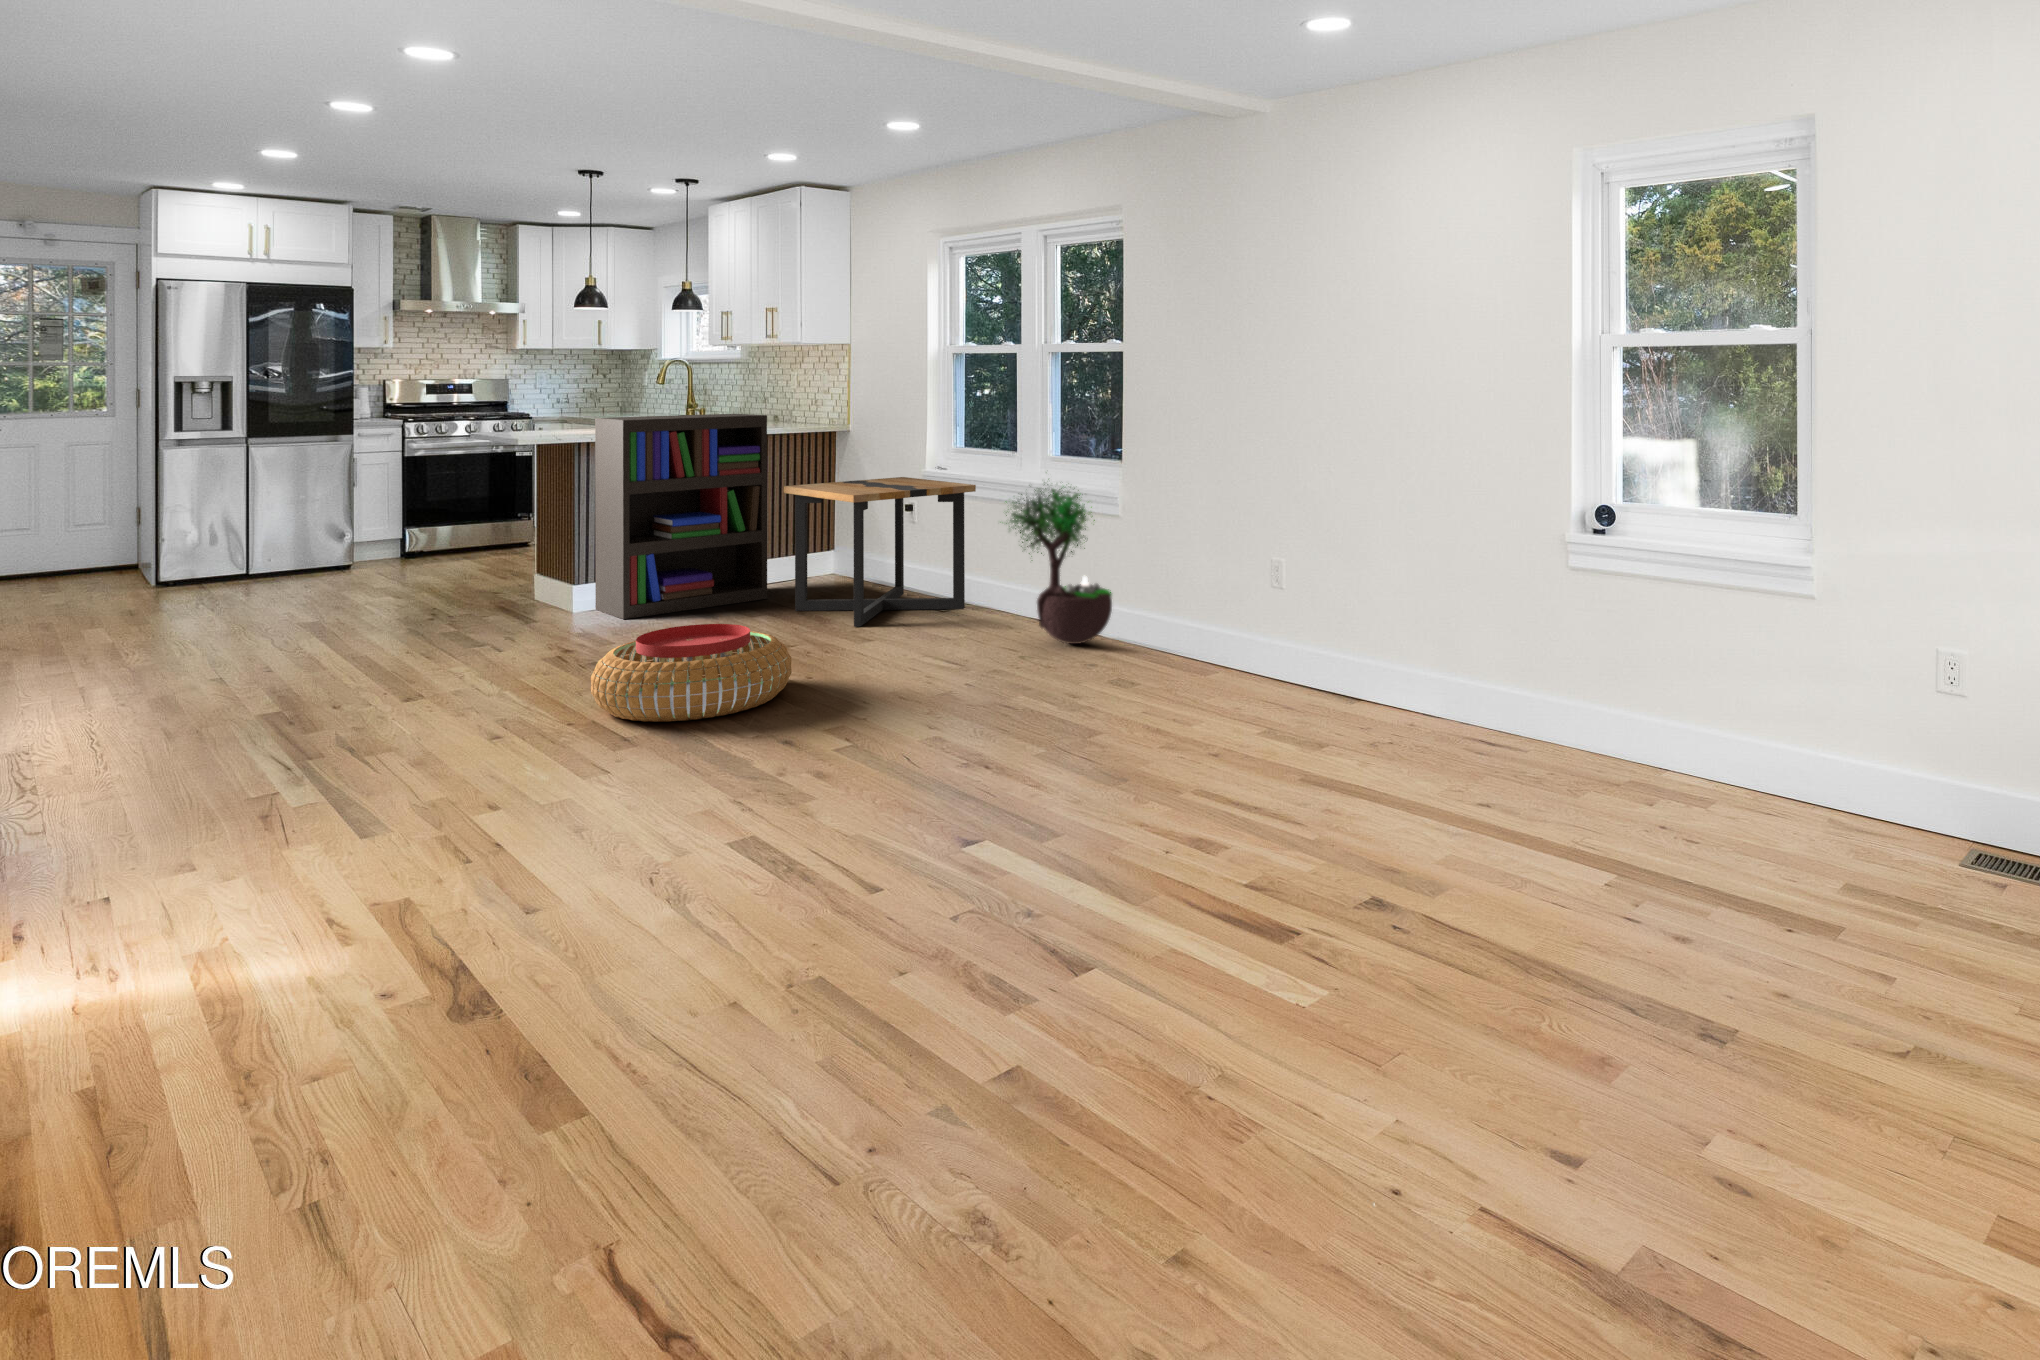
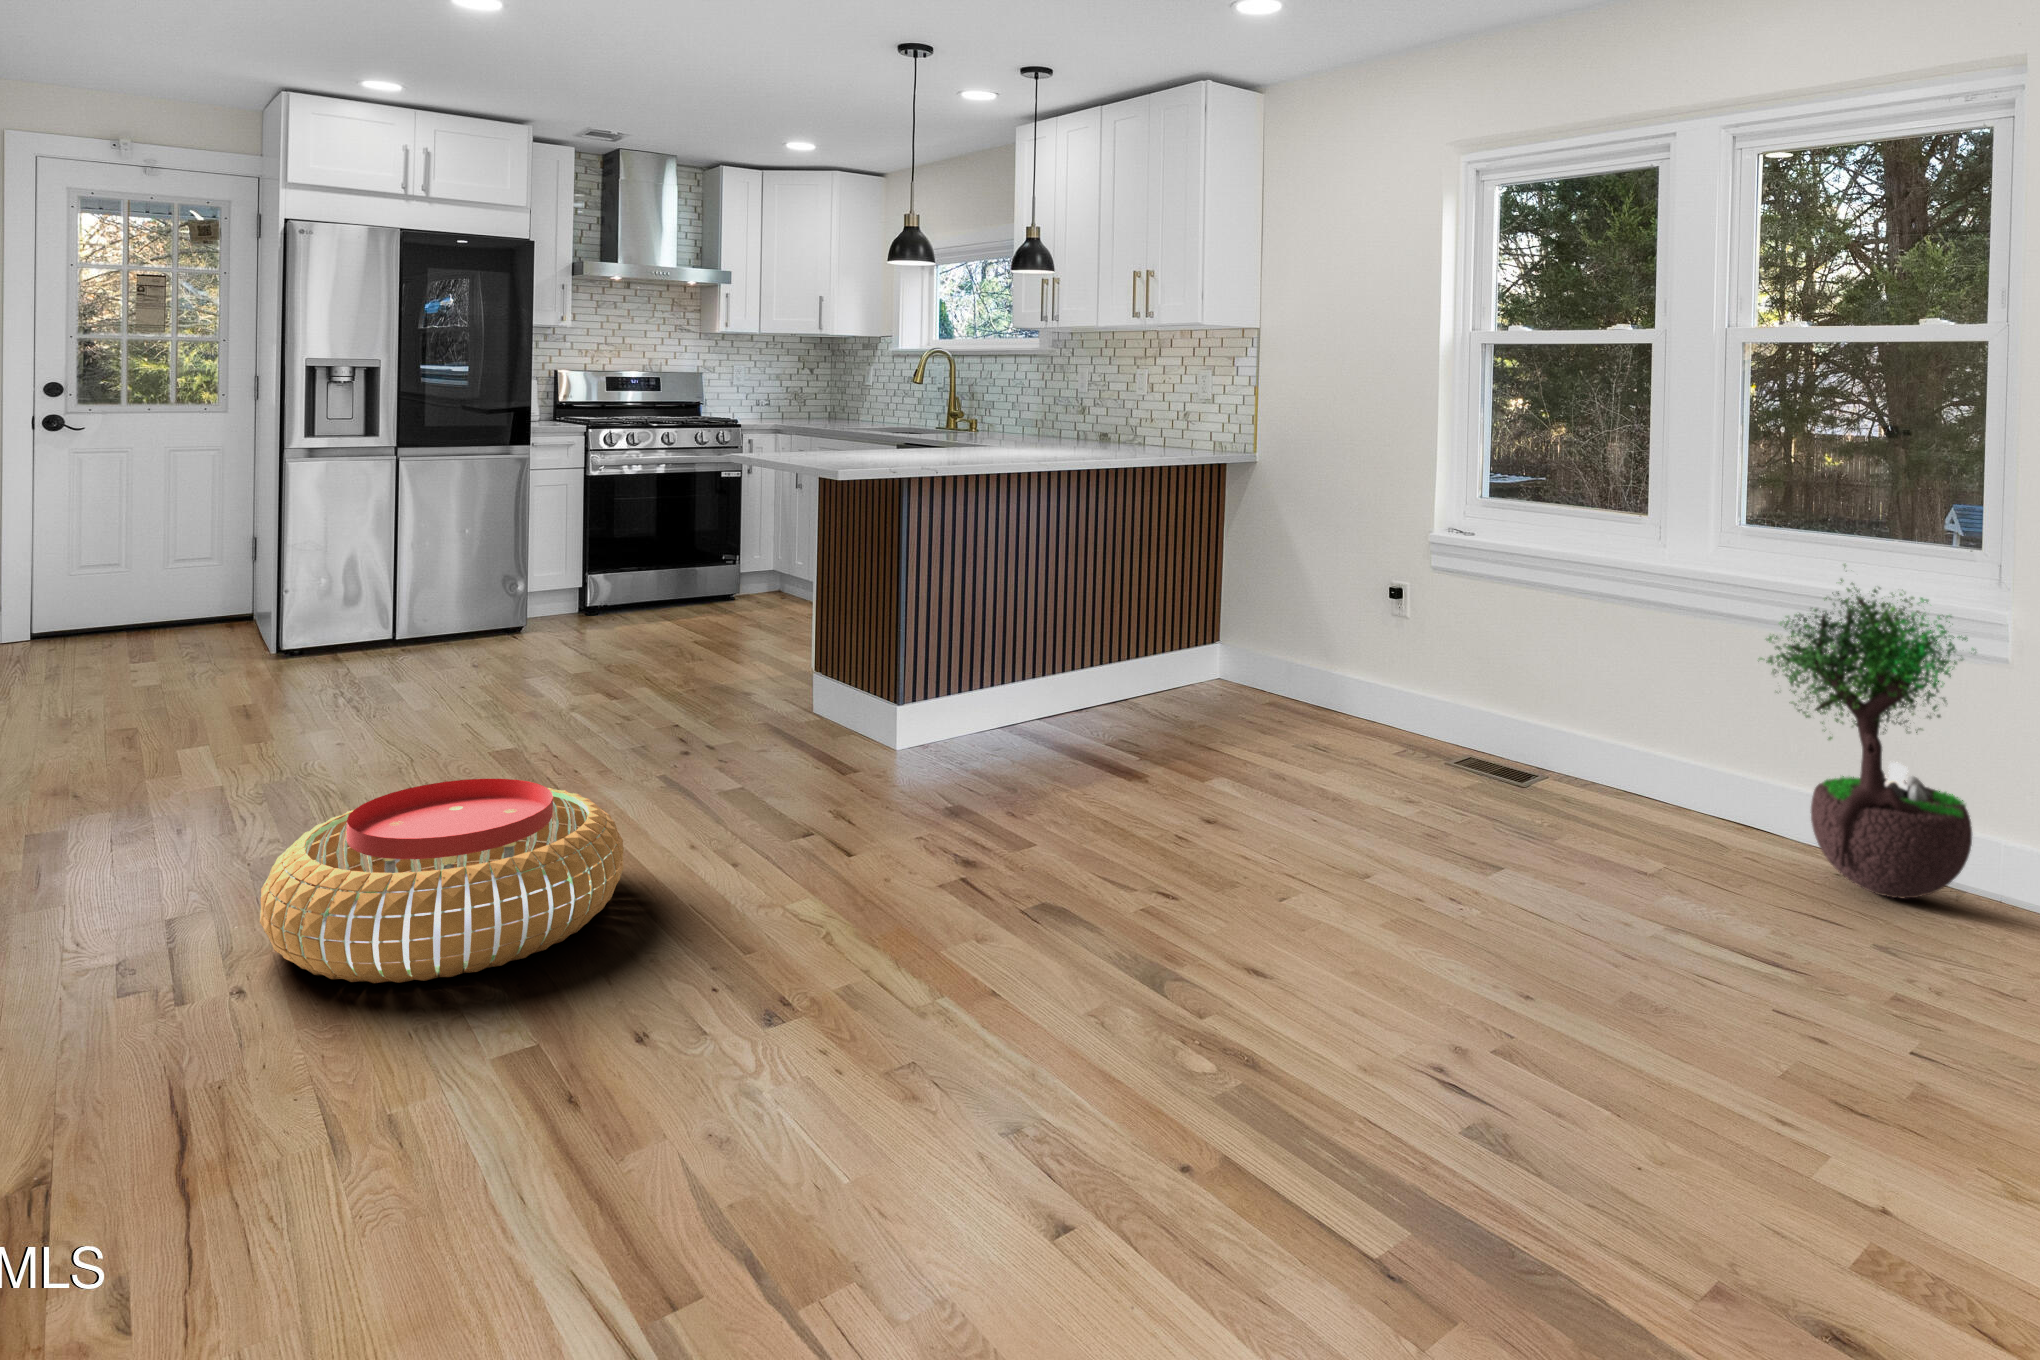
bookshelf: present [595,414,767,619] -> none [928,432,1181,772]
side table: present [784,477,976,627] -> none [1237,542,1558,816]
pouf: present [591,624,792,722] -> present [260,779,624,983]

